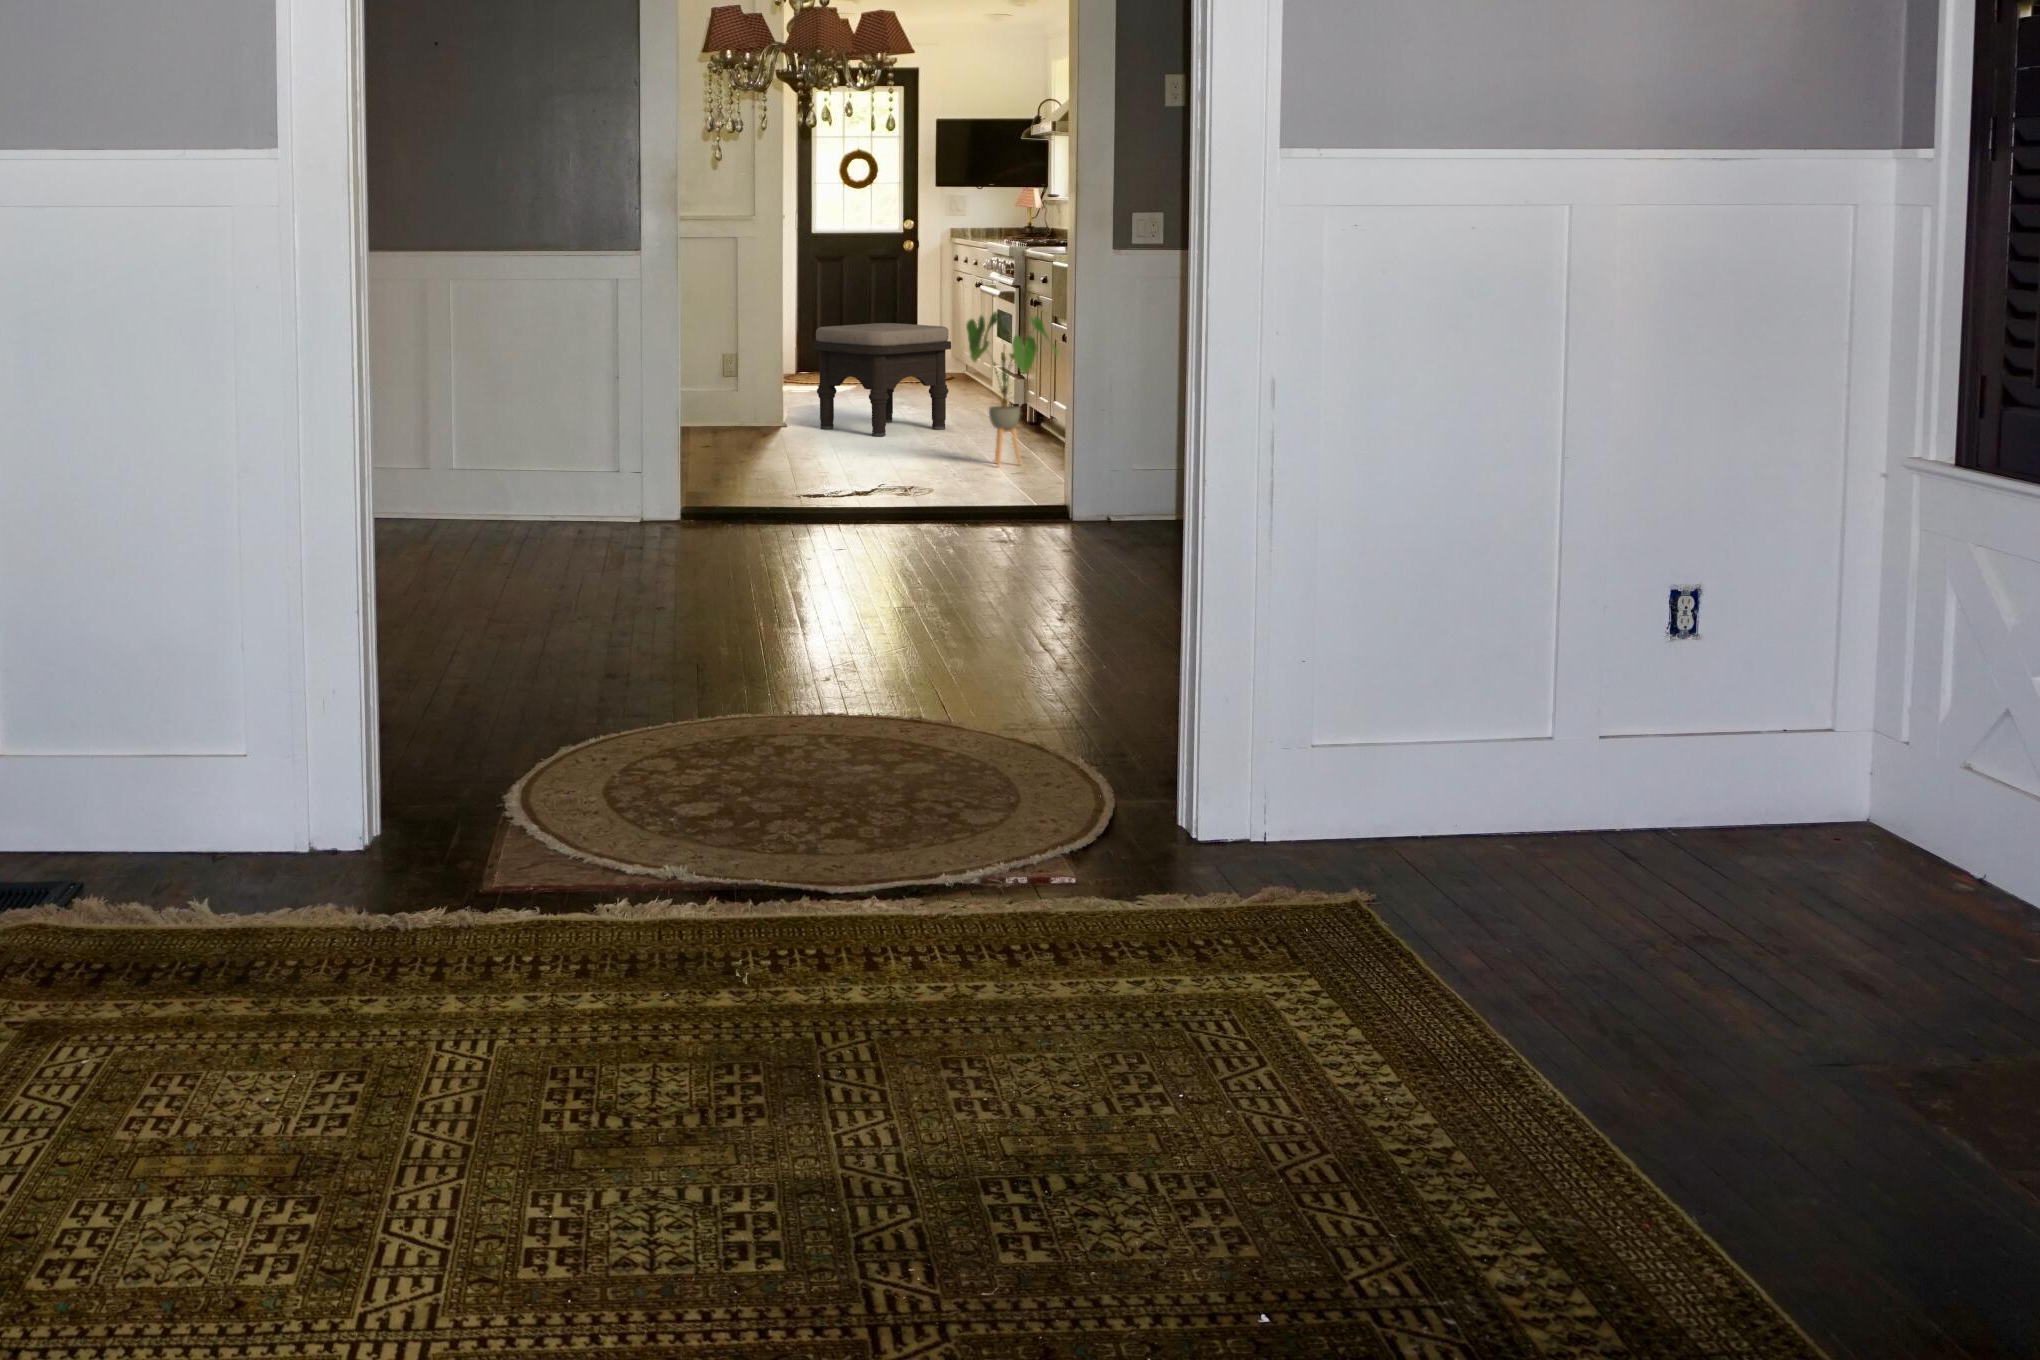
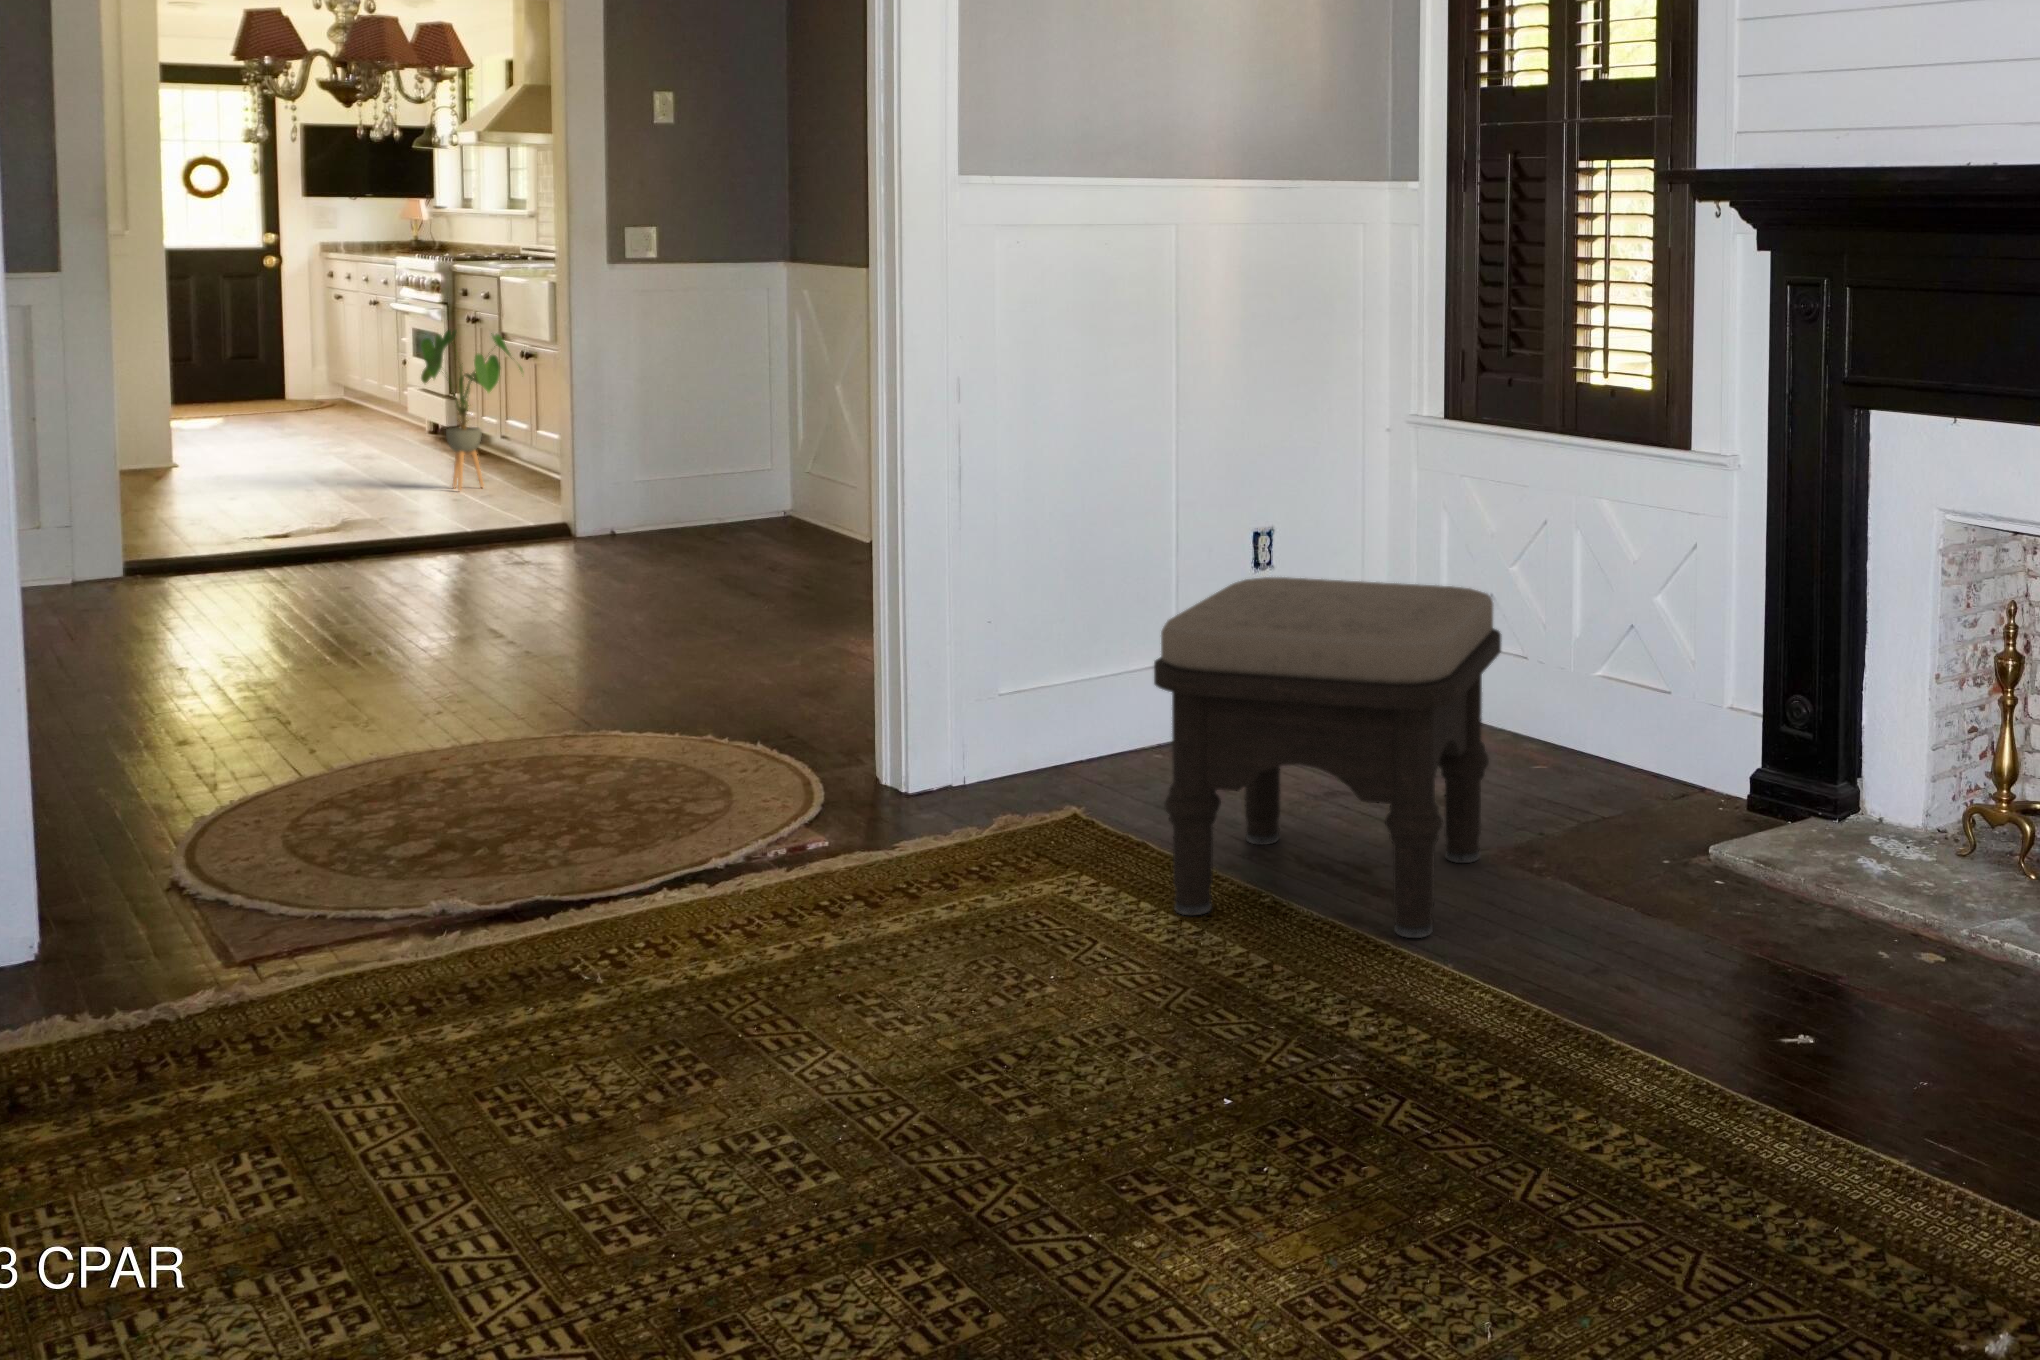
ottoman: present [814,323,951,436] -> present [1154,577,1501,938]

